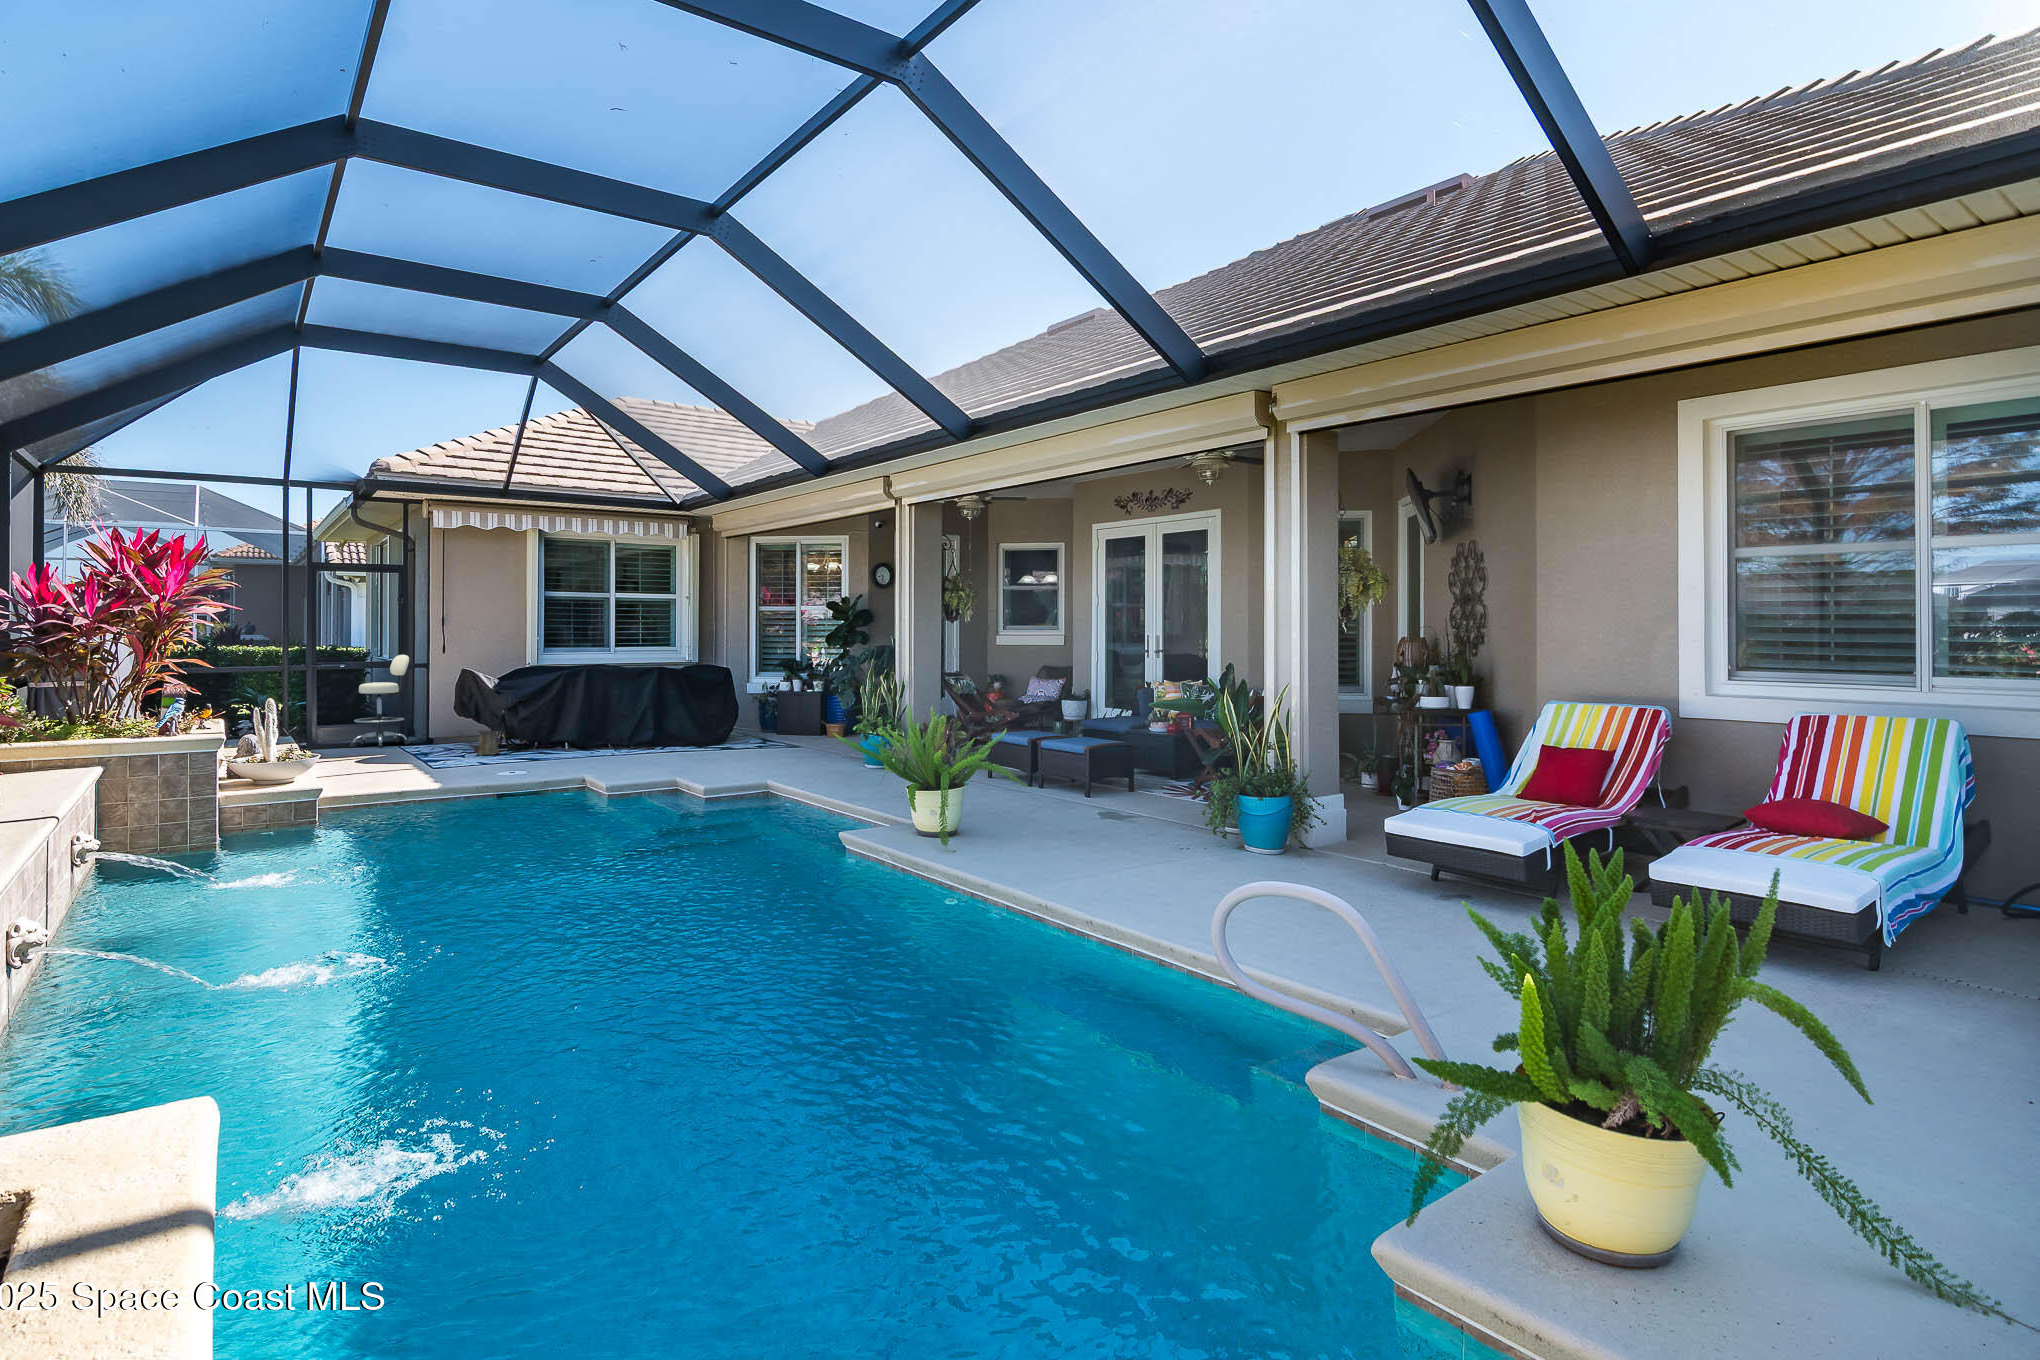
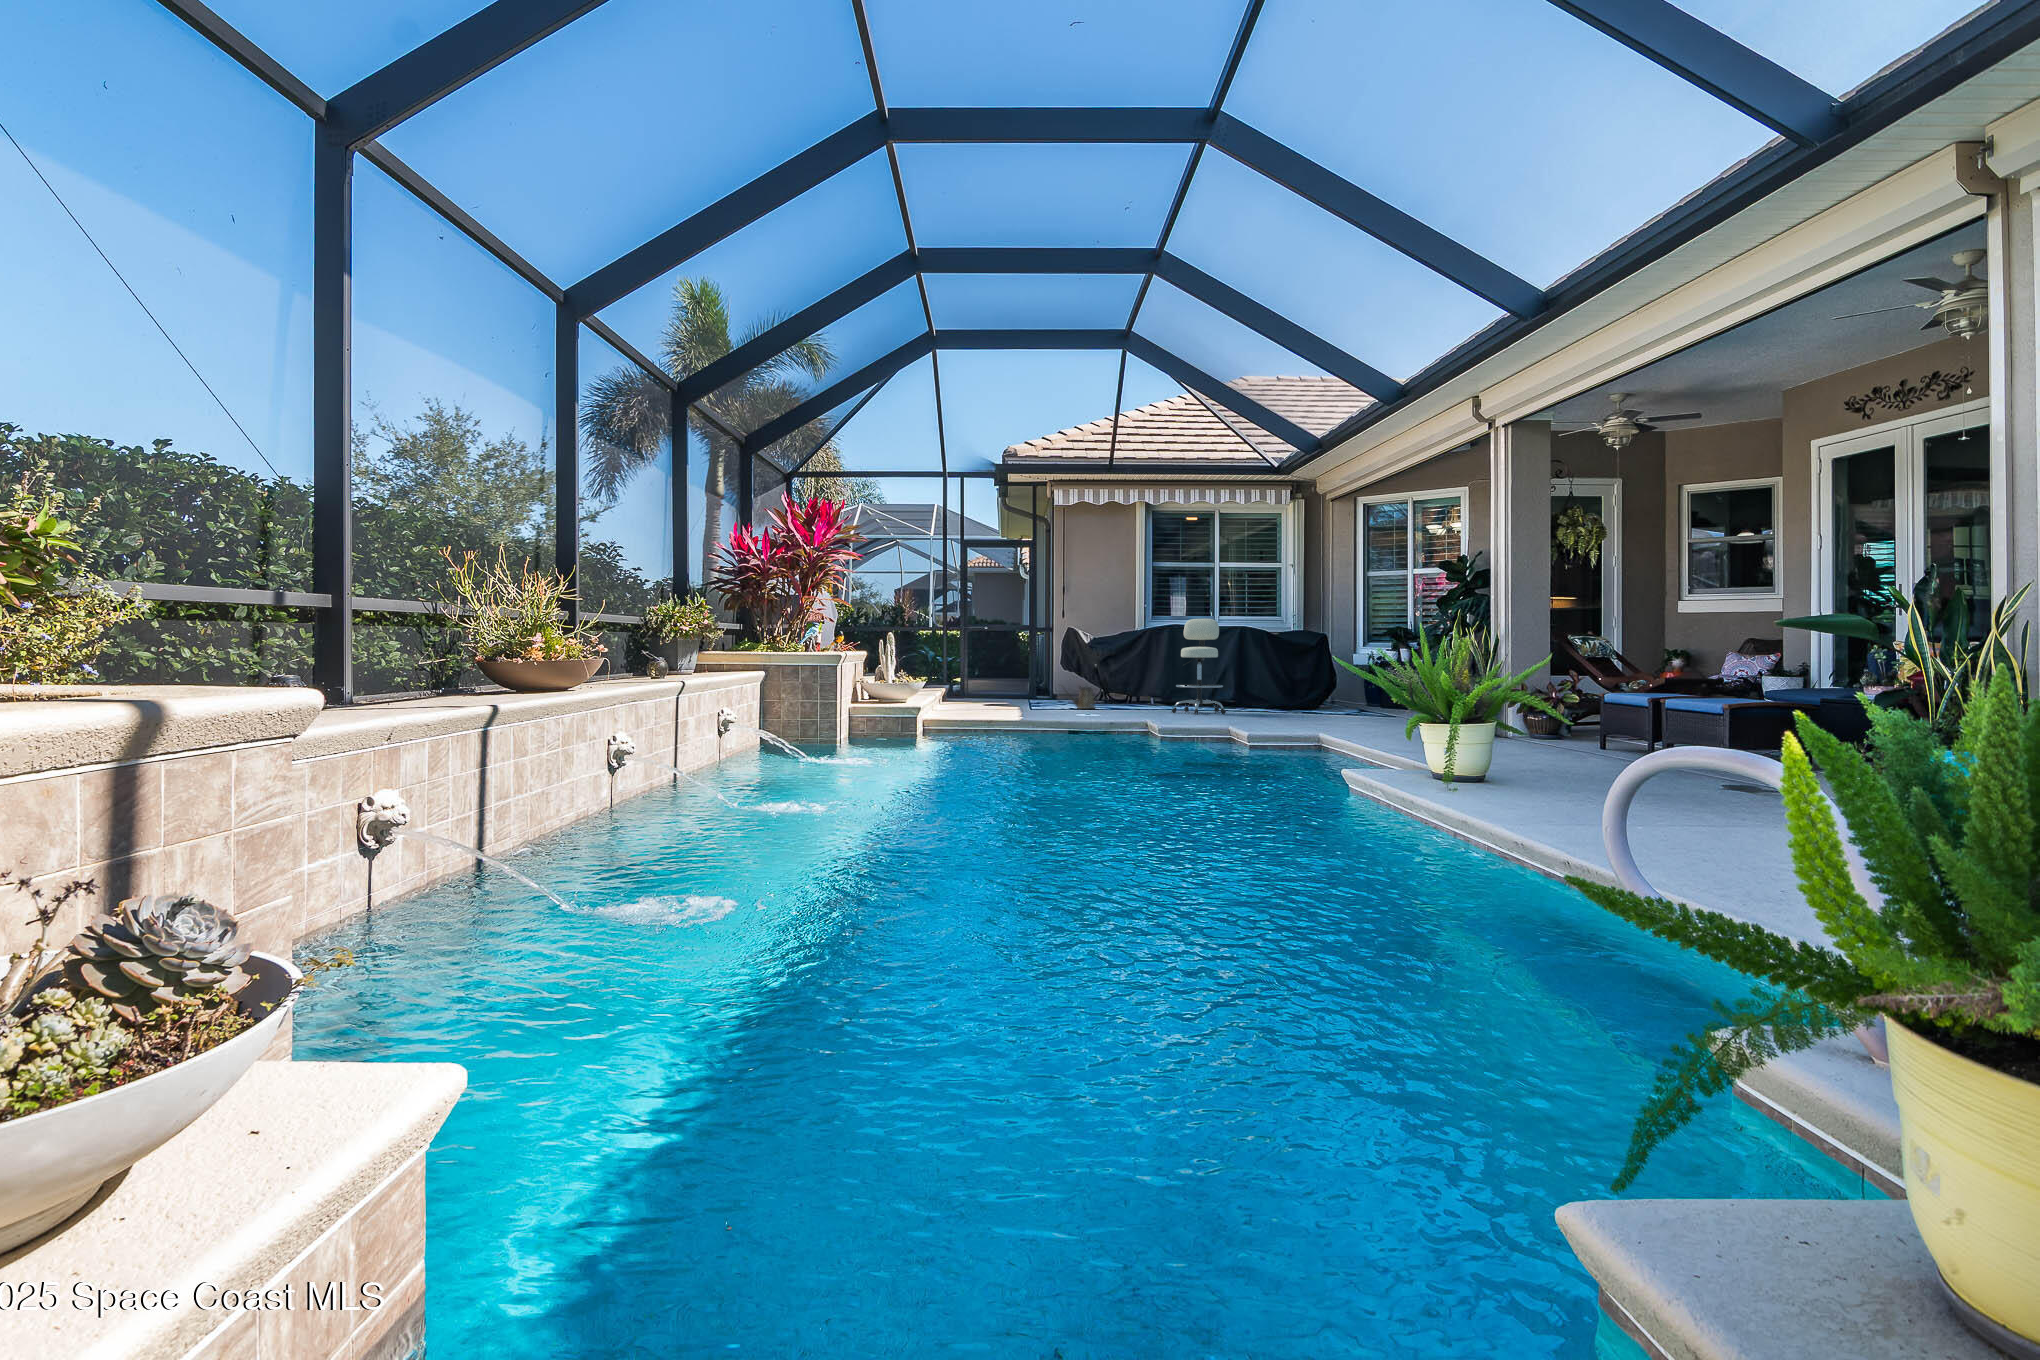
stool: present [350,655,410,747] -> present [1172,619,1226,714]

